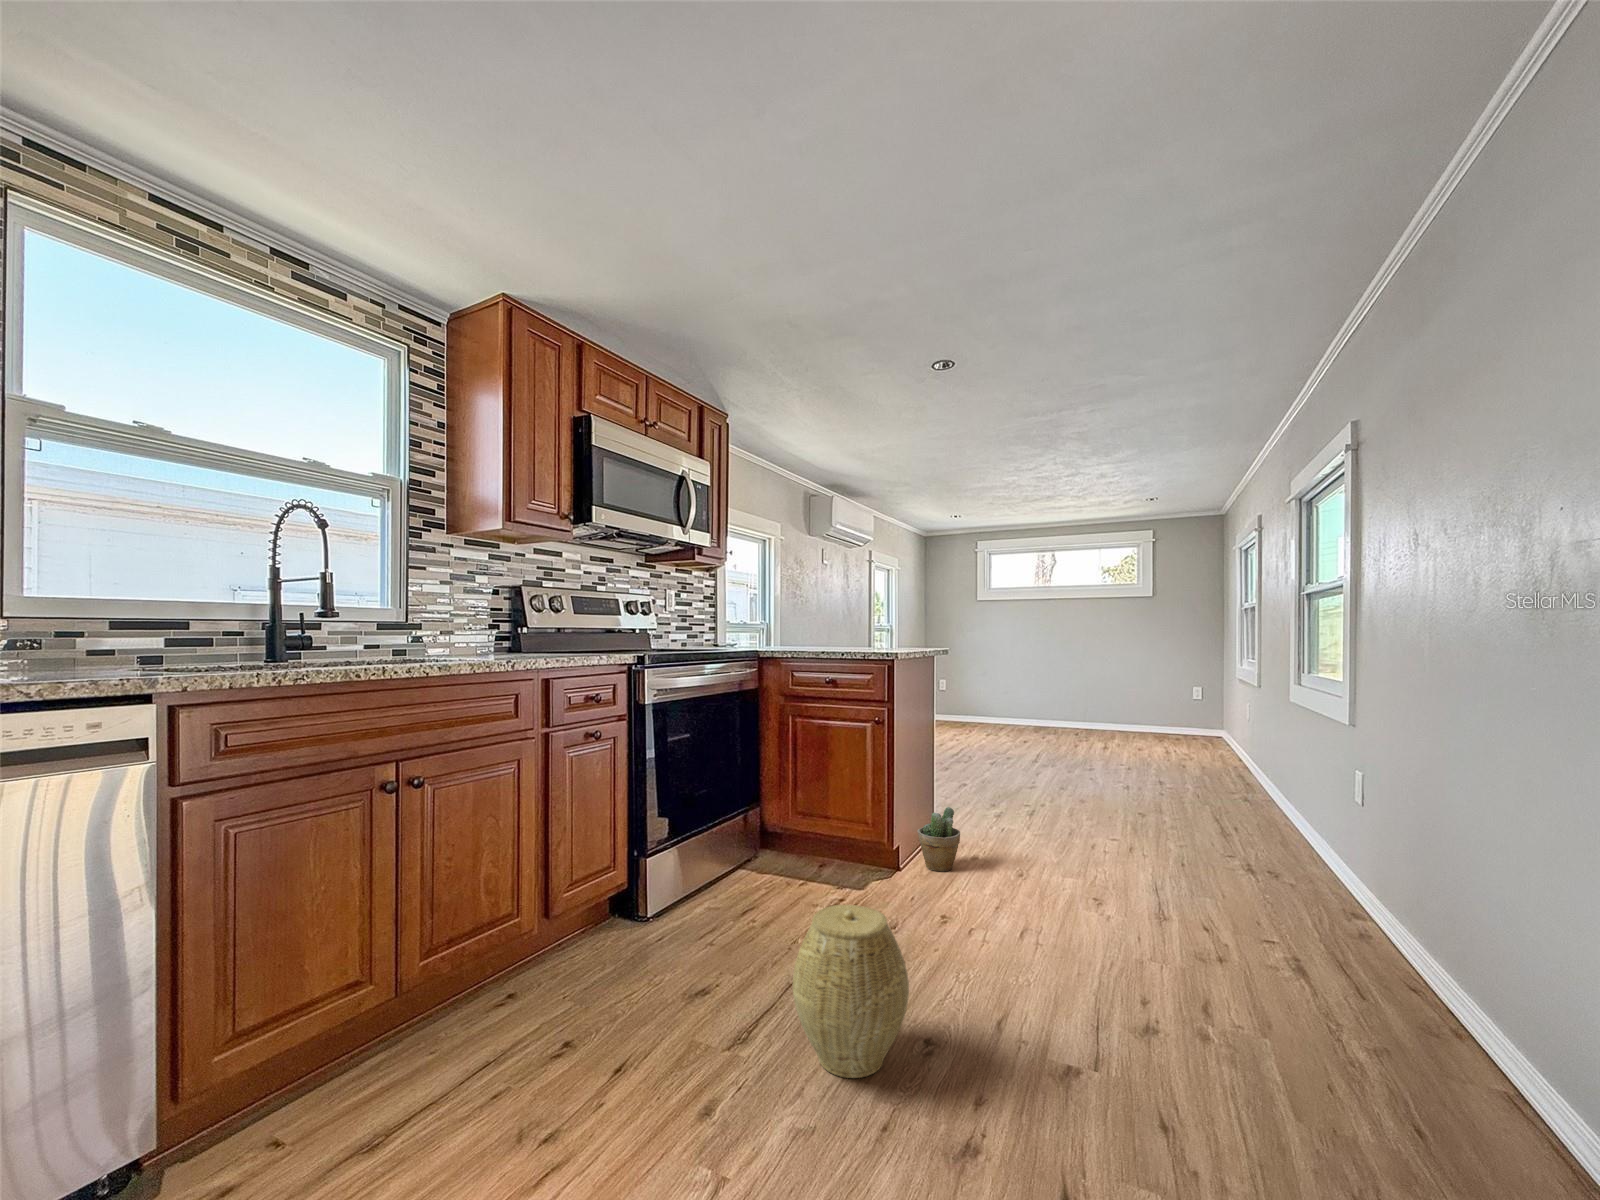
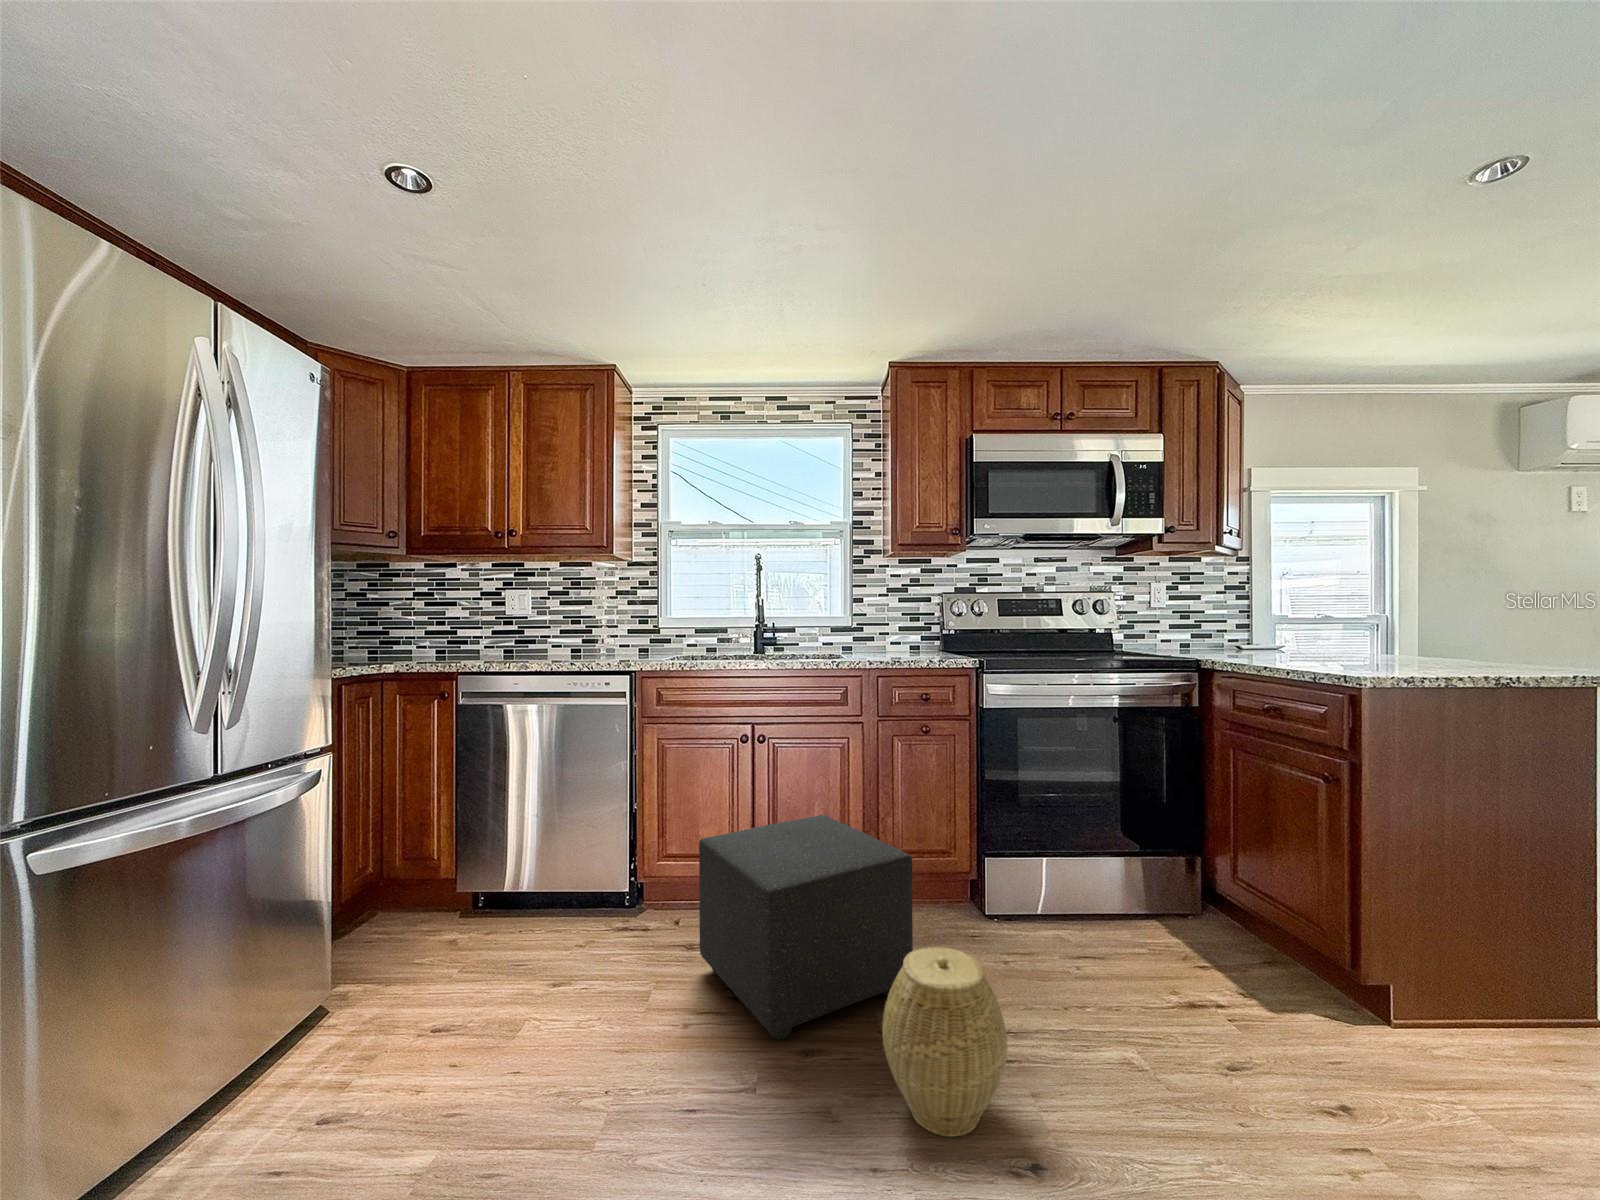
potted plant: present [918,807,960,872] -> none [1431,960,1534,1072]
ottoman: none [436,855,699,1142] -> present [699,815,913,1039]

